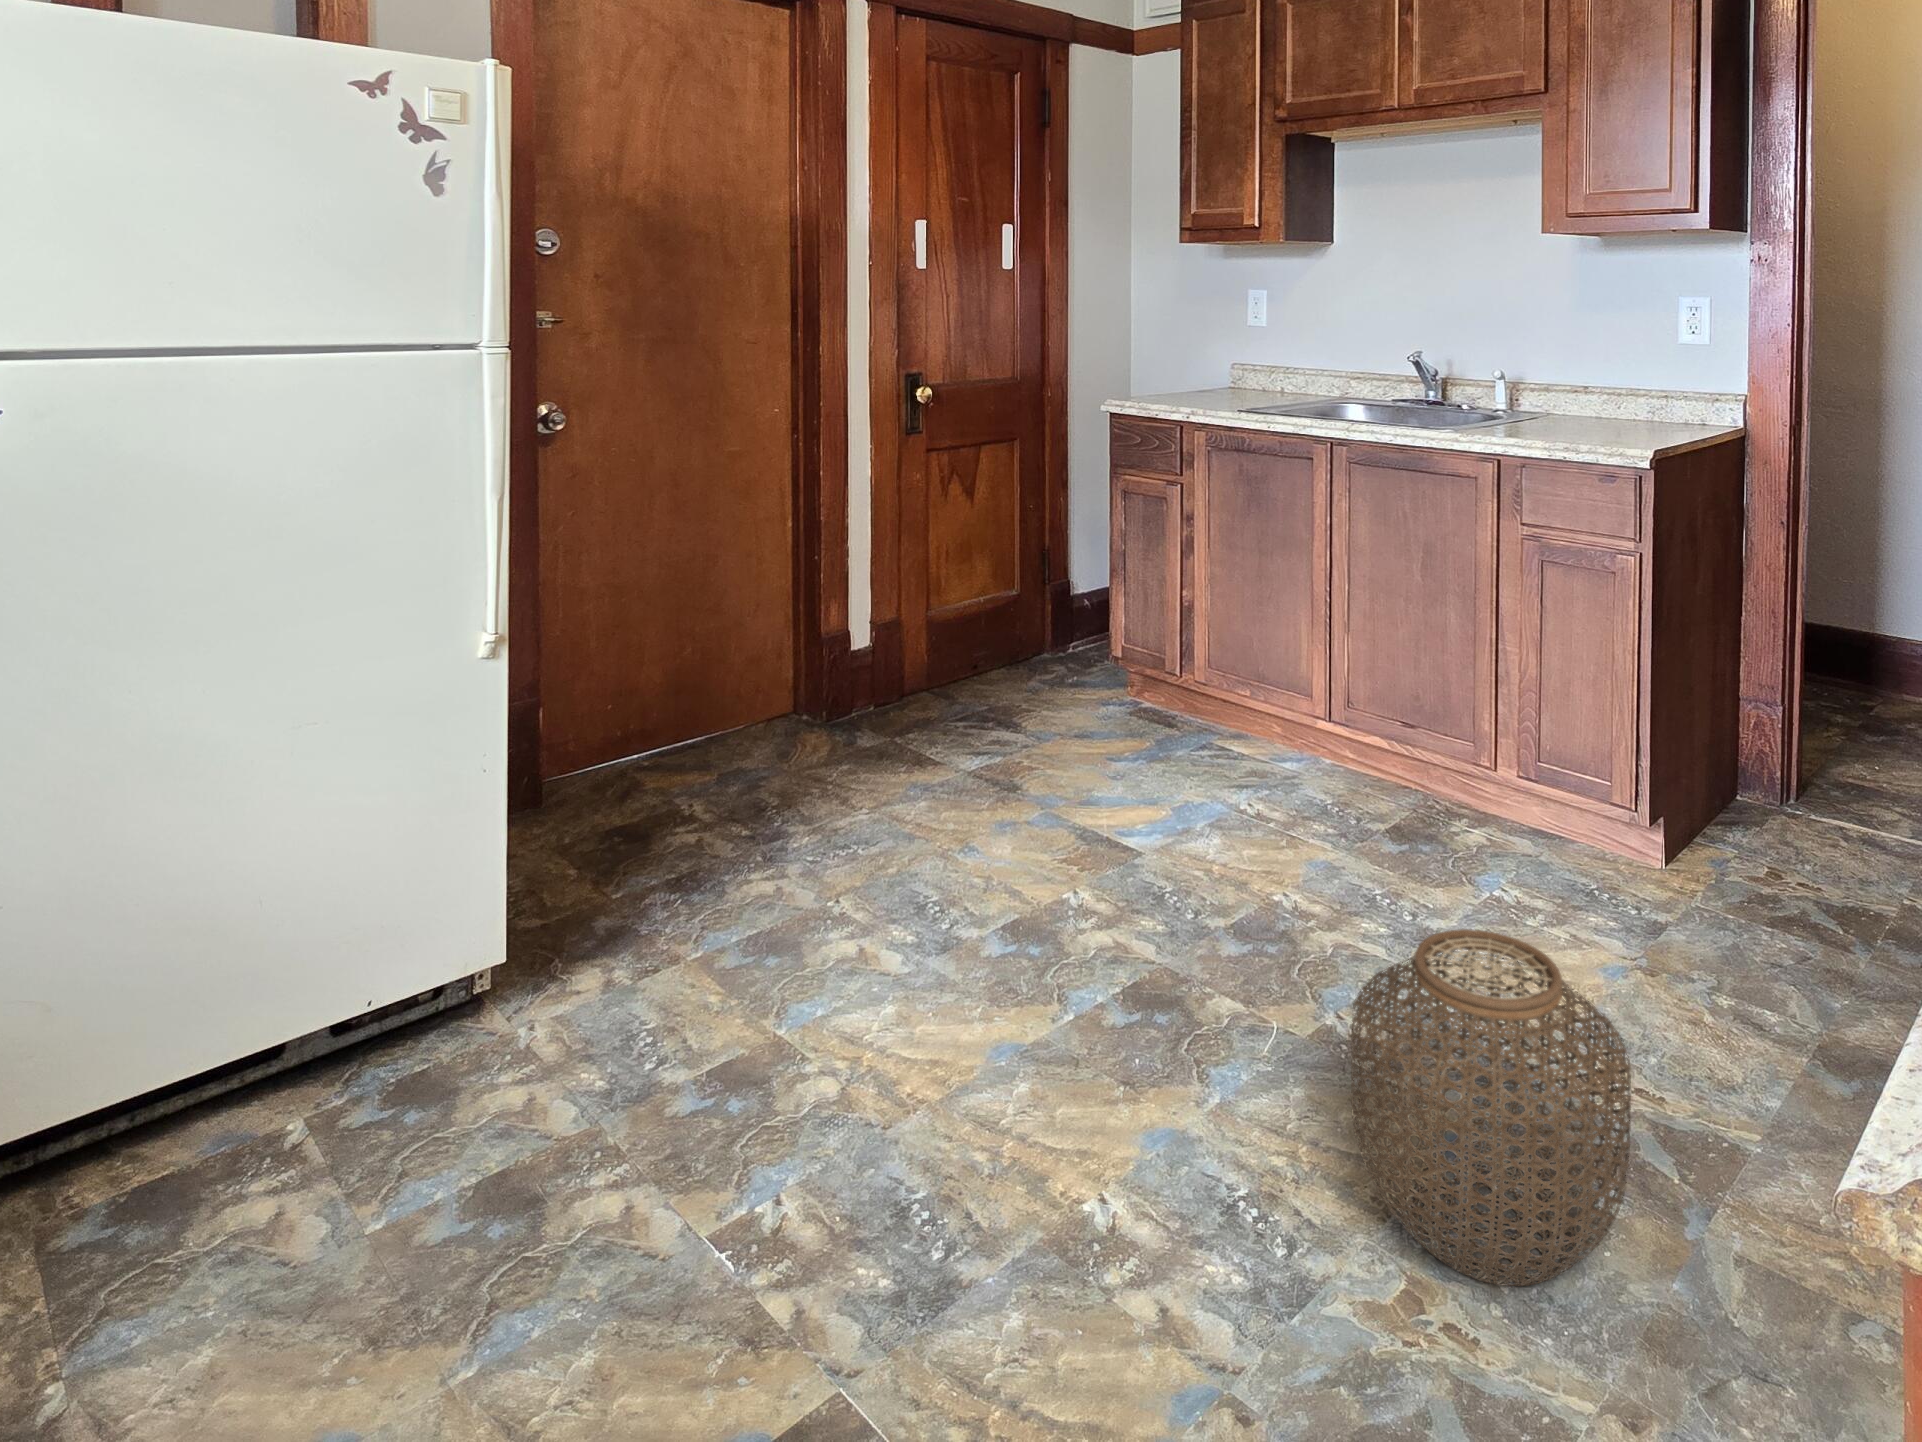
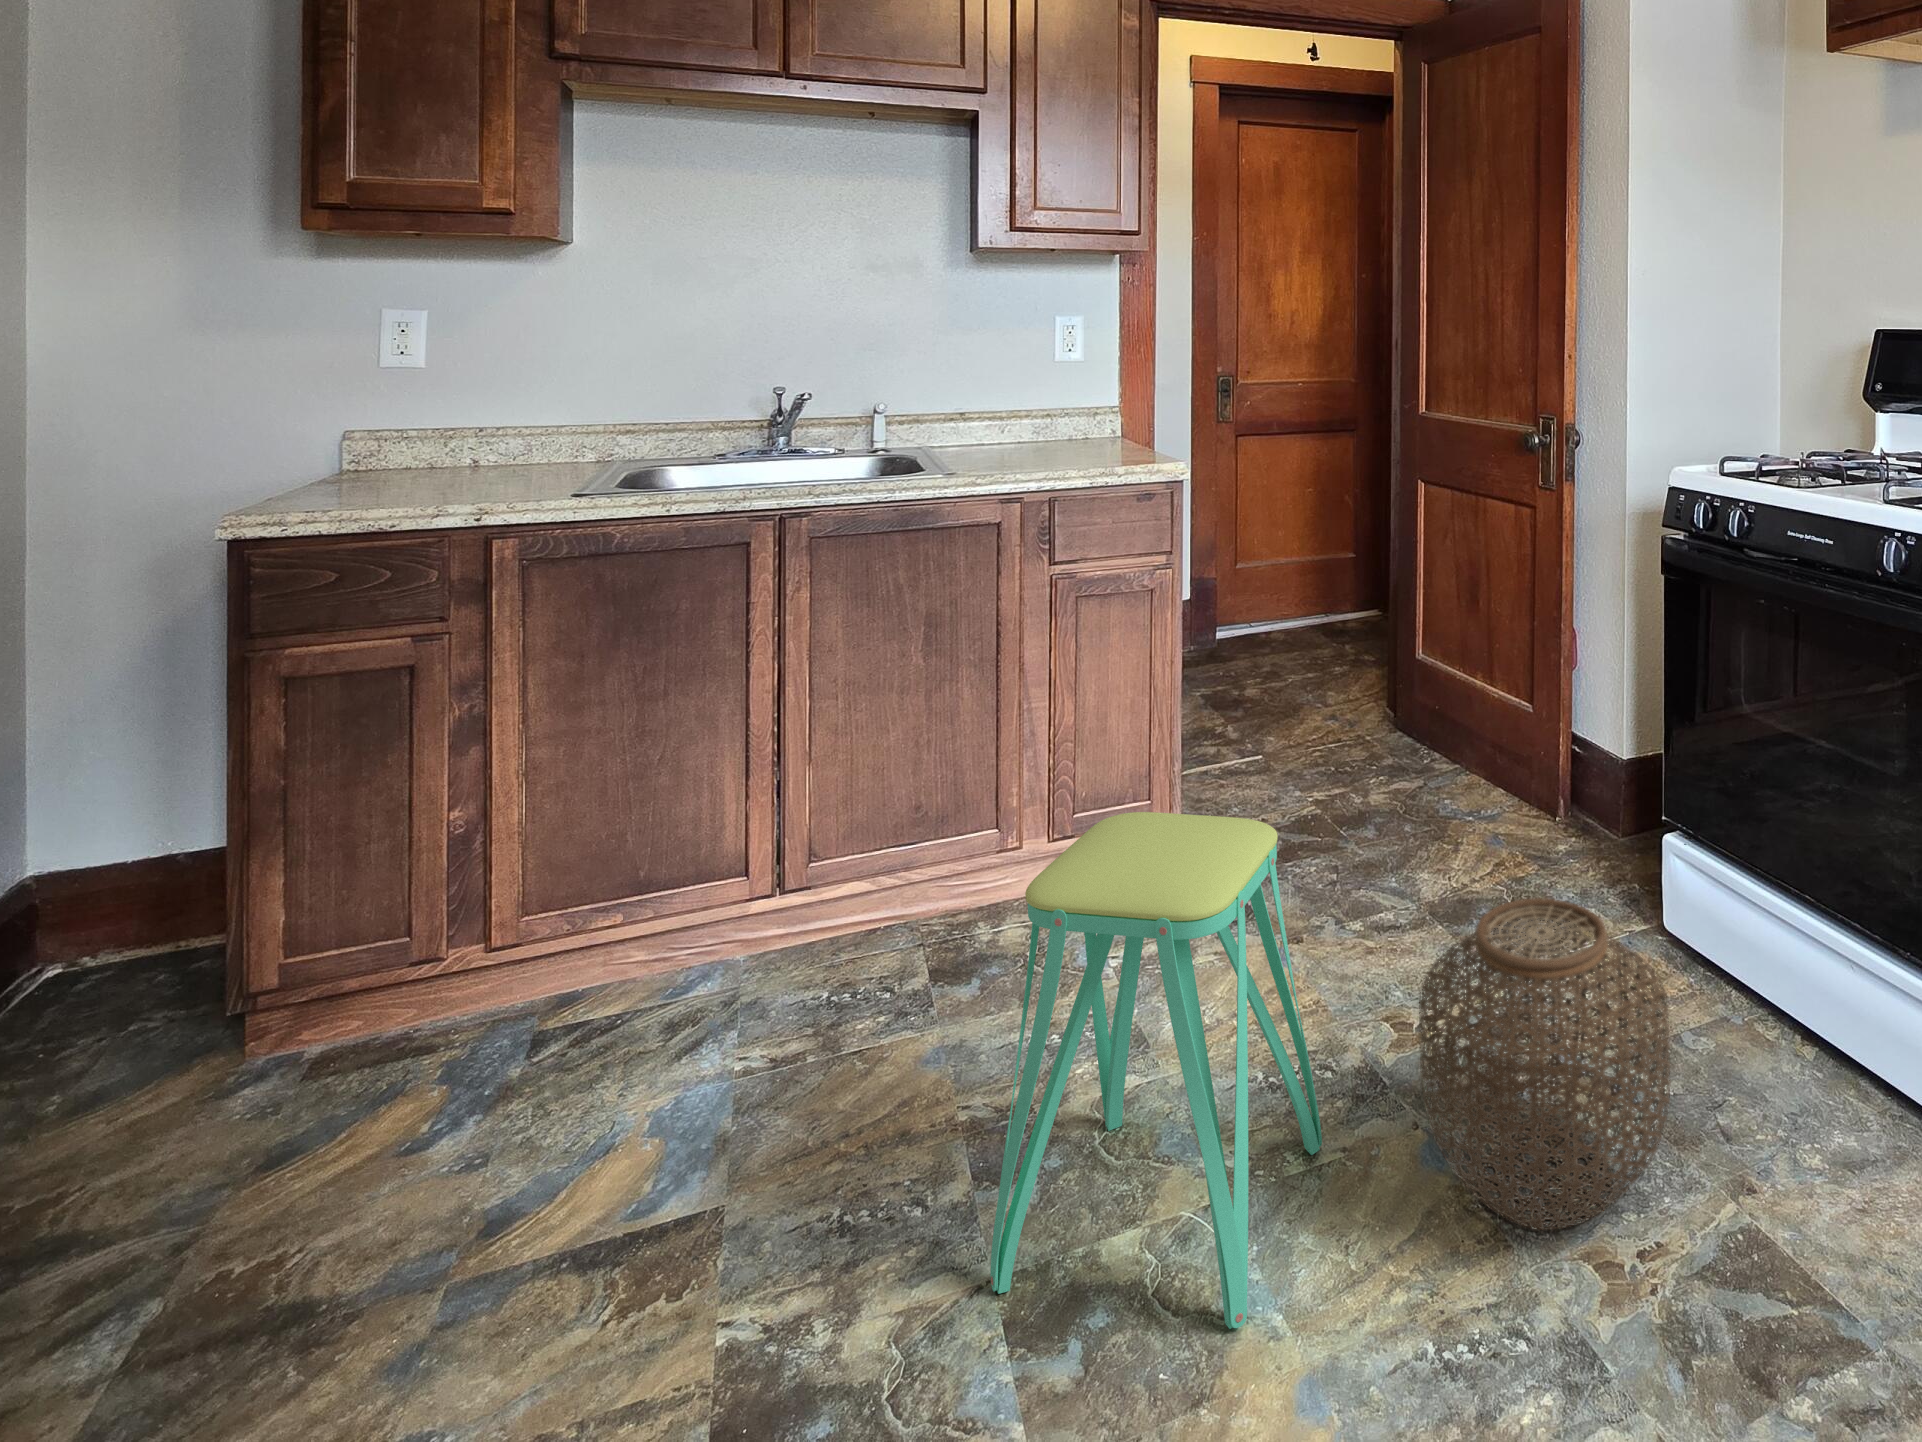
stool: none [1151,703,1400,1084] -> present [990,812,1322,1329]

